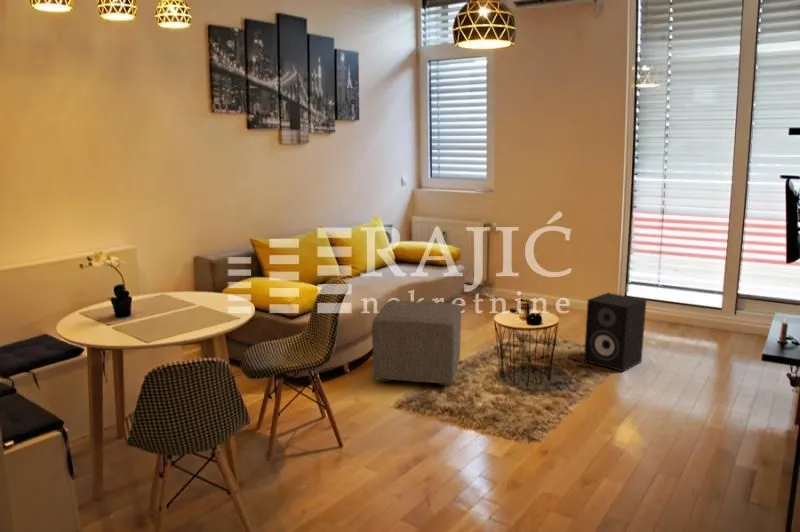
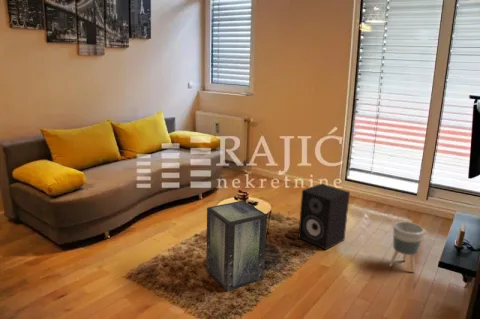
ottoman: present [372,301,461,386] -> none [117,184,200,259]
storage box: none [488,309,565,412] -> present [206,201,267,291]
planter: none [705,329,746,389] -> present [389,221,424,273]

